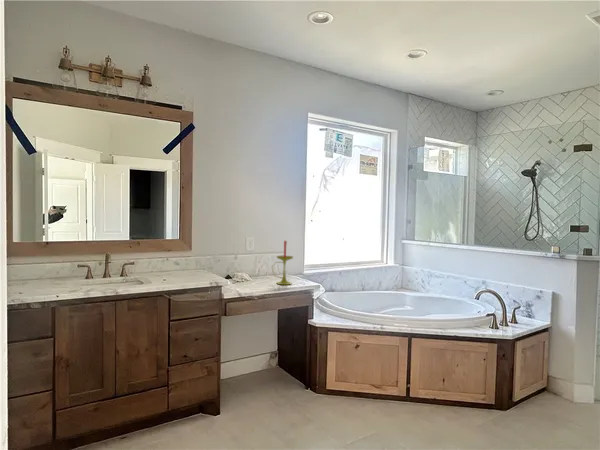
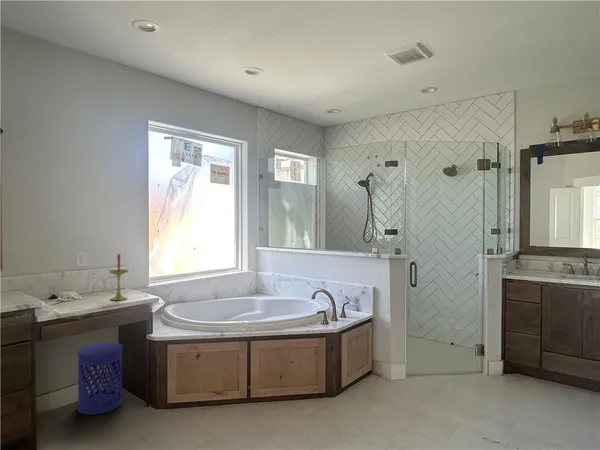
waste bin: none [245,324,284,390] -> present [77,343,123,415]

